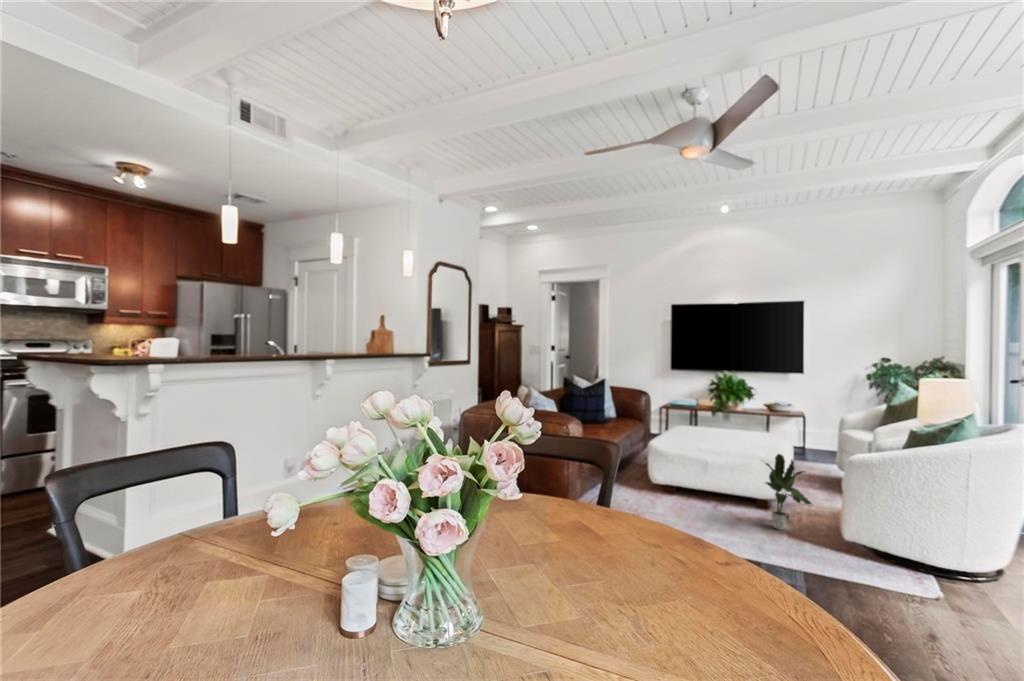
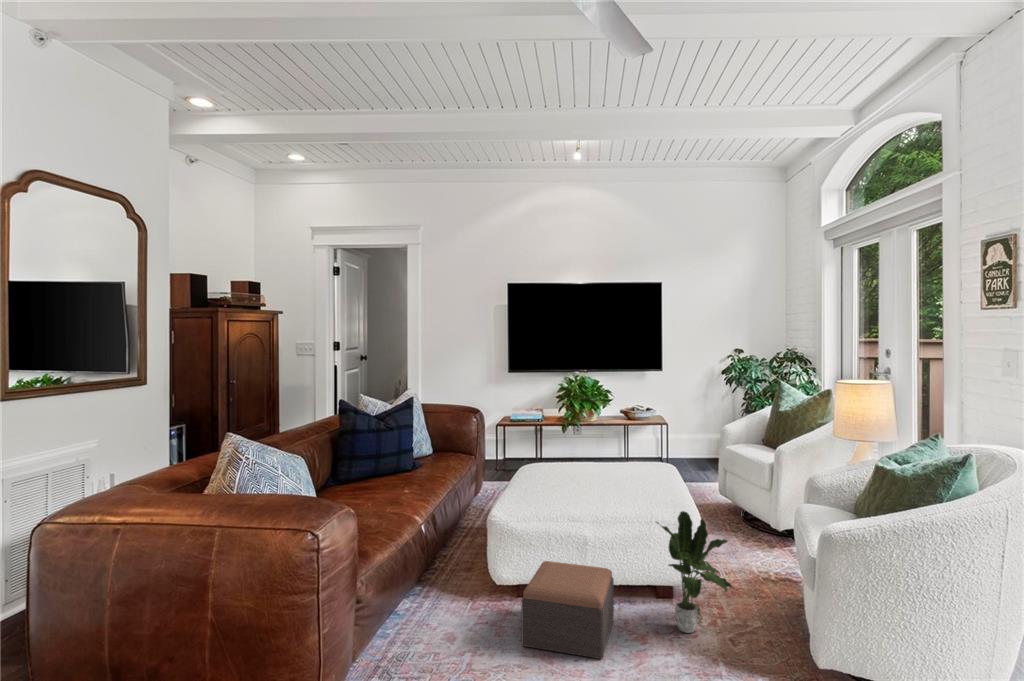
footstool: none [669,477,730,531] -> present [522,561,614,659]

